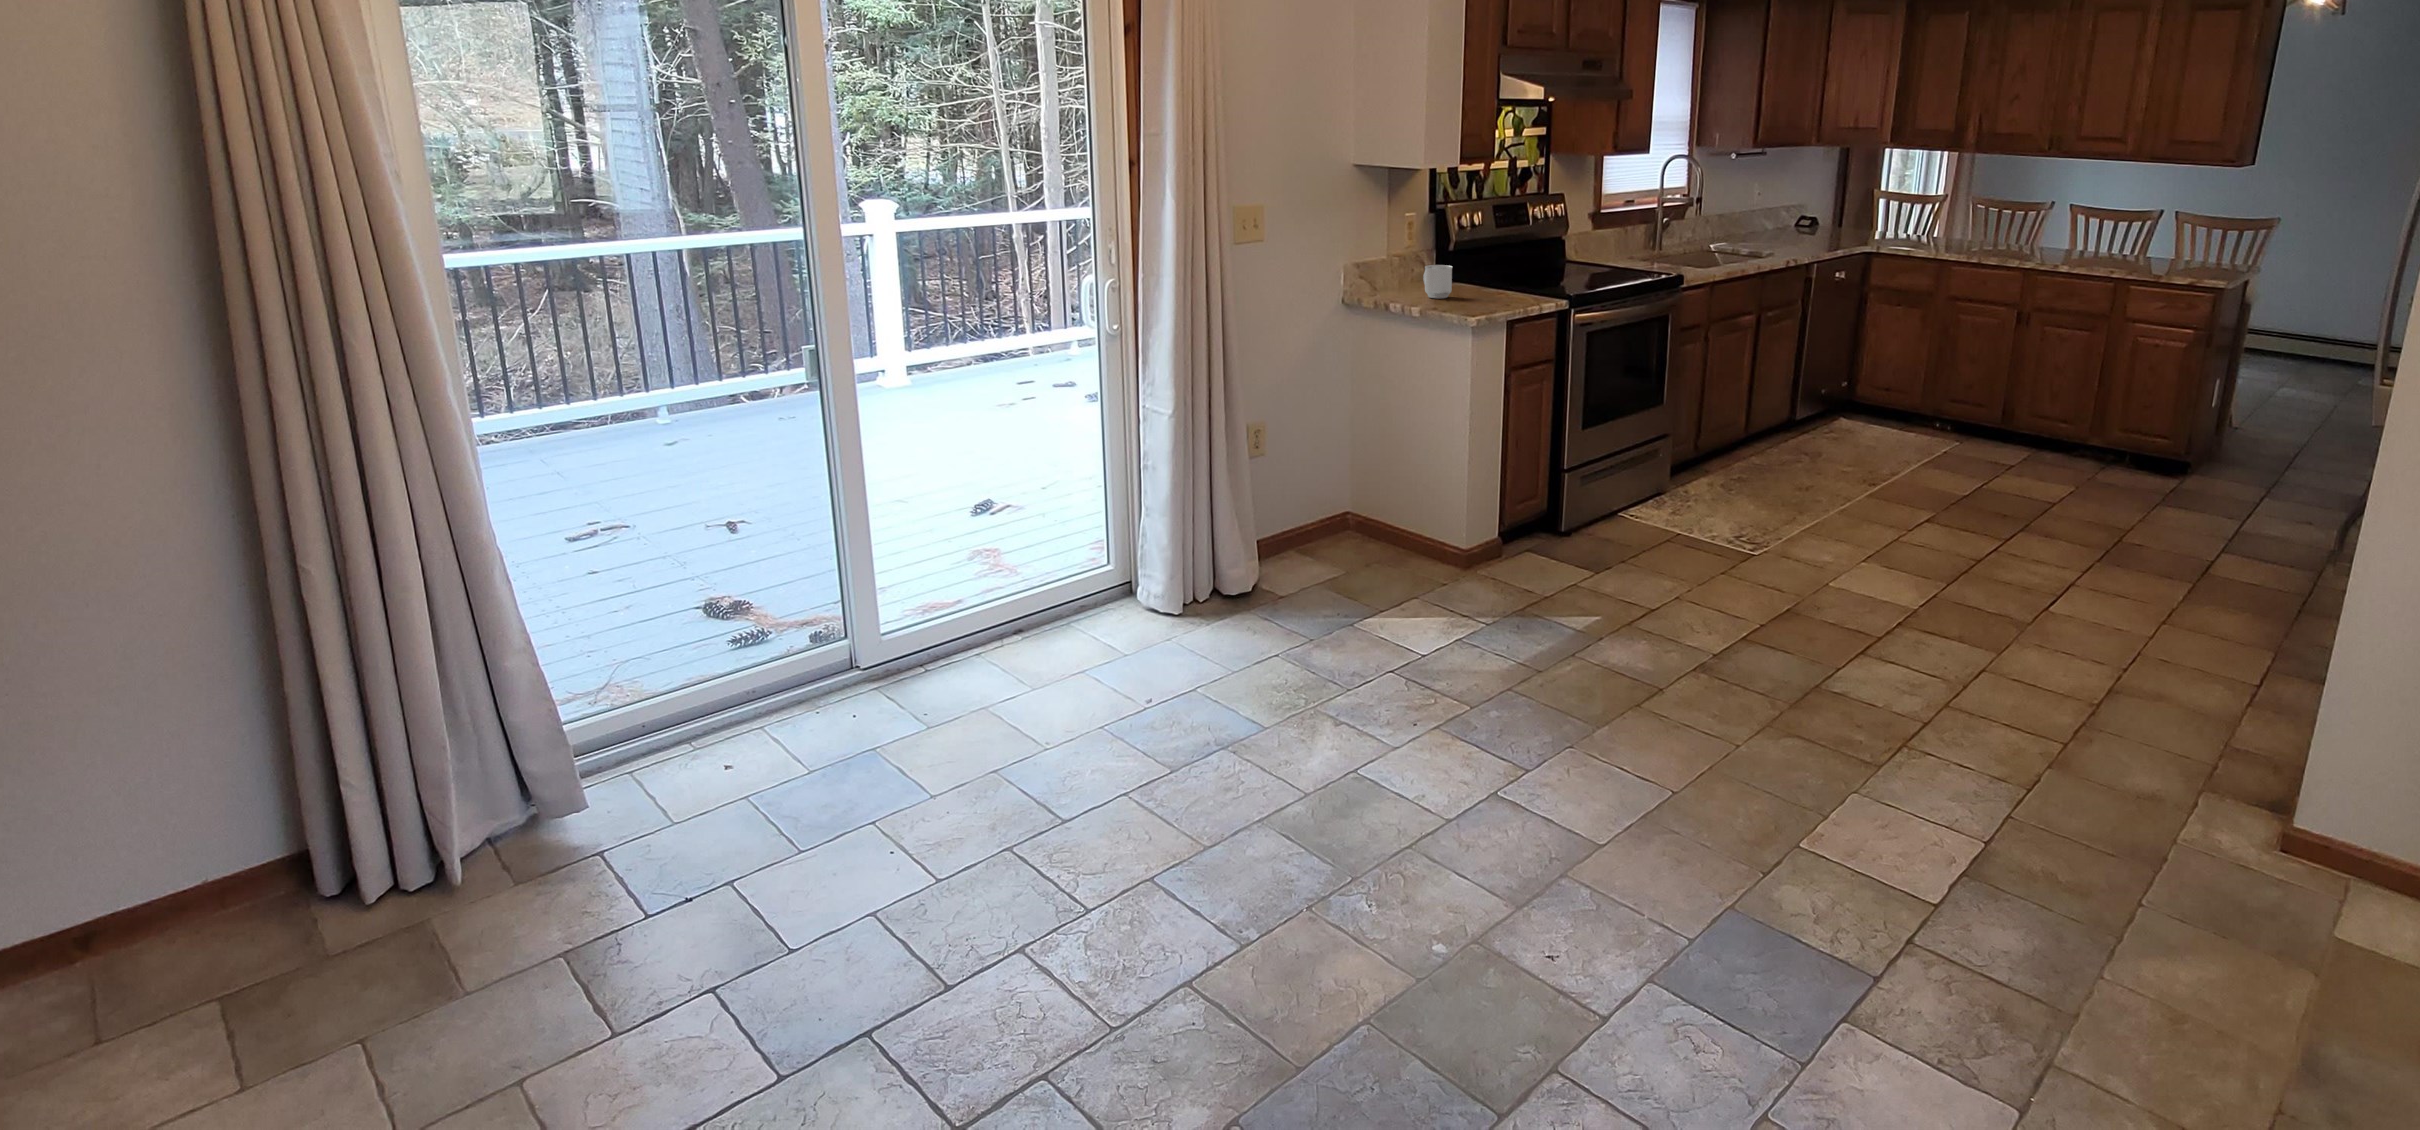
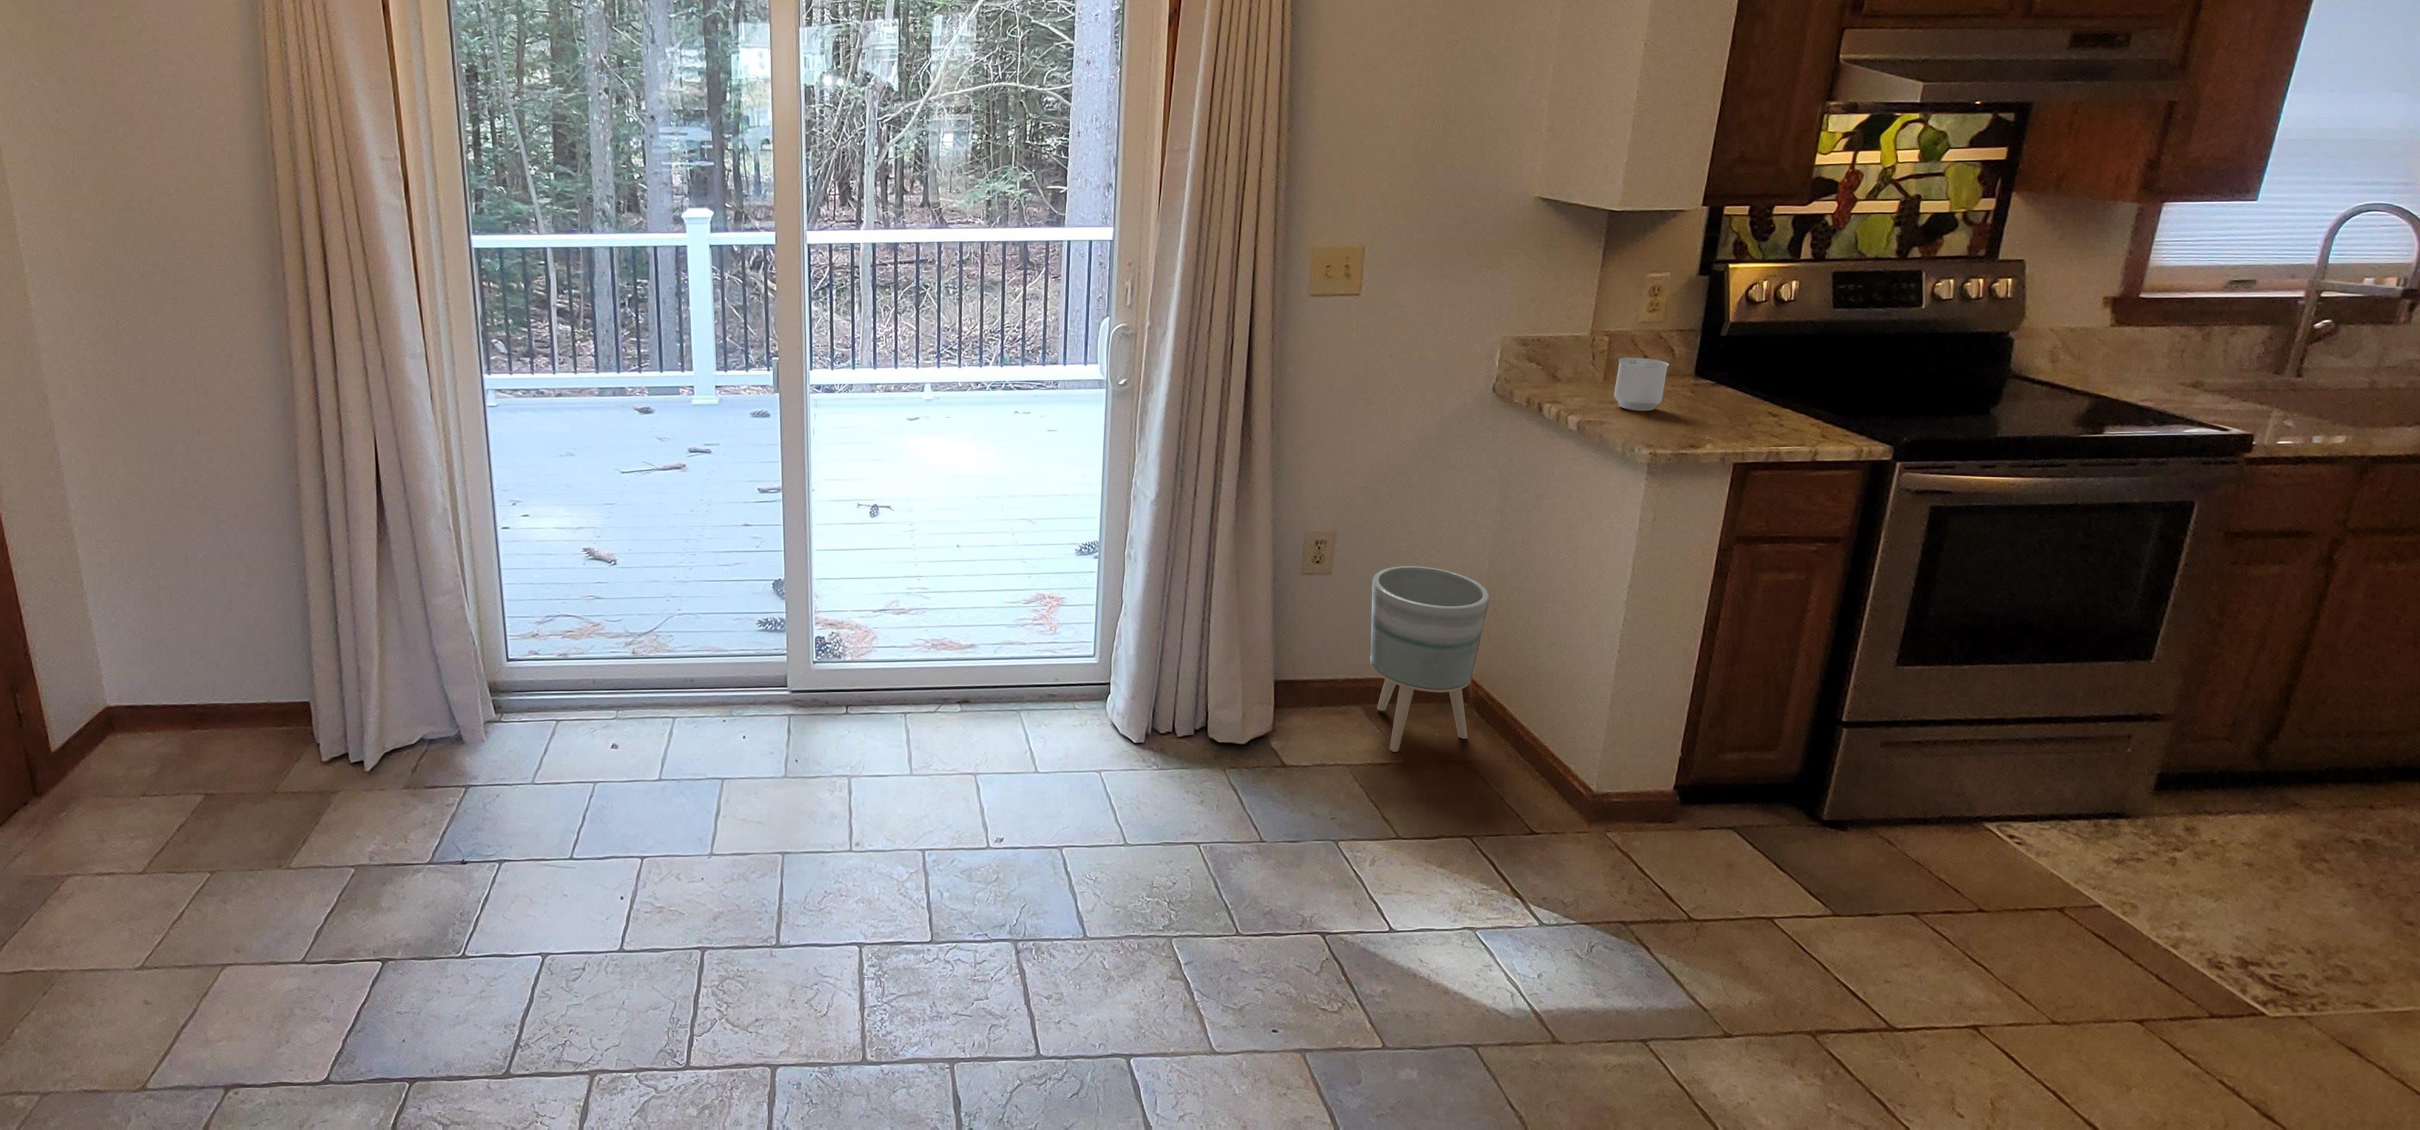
planter: none [1296,436,1374,571] -> present [1370,566,1490,752]

